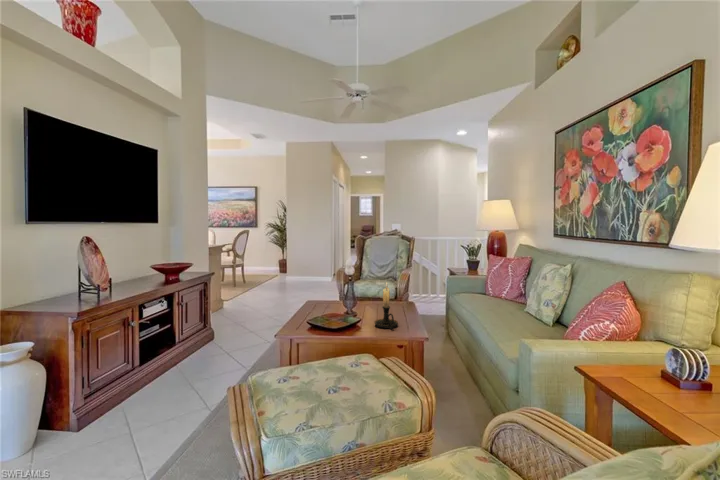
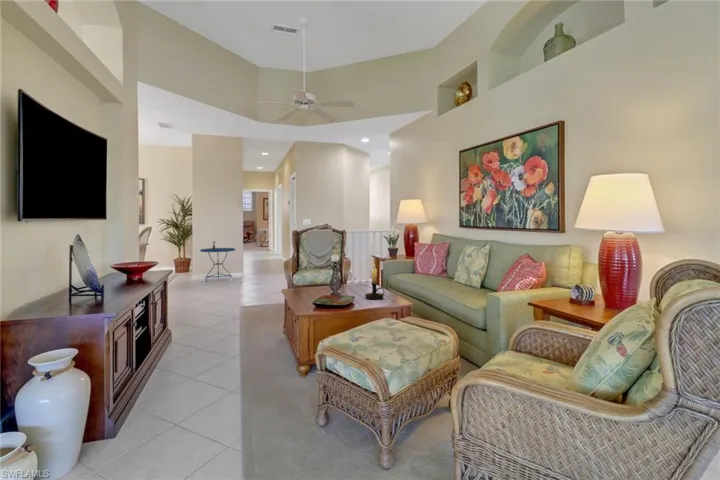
side table: none [290,245,323,285] -> present [200,241,235,281]

